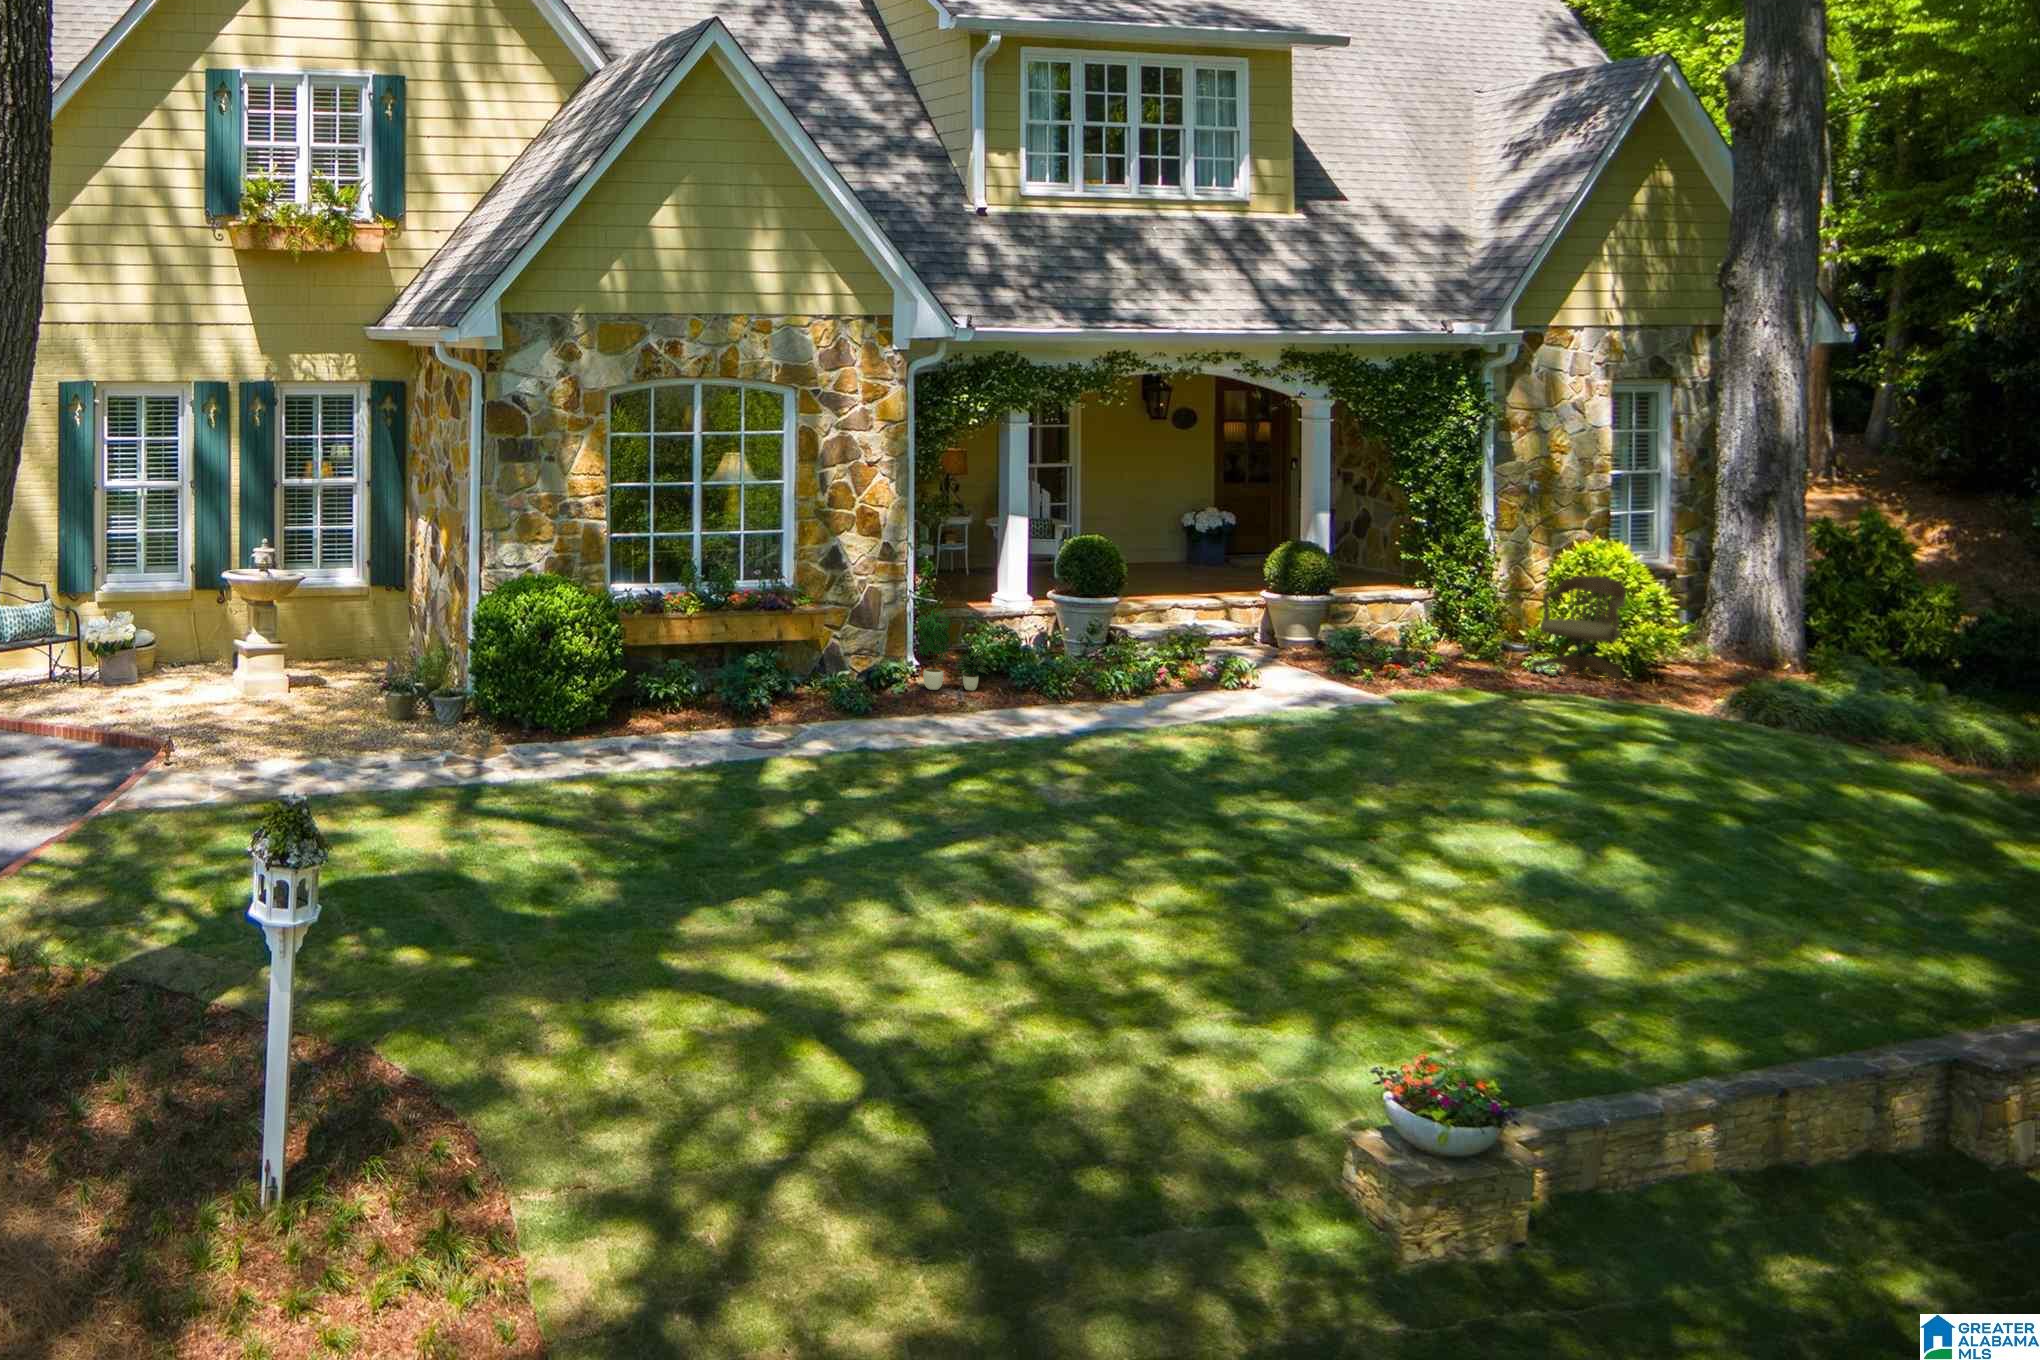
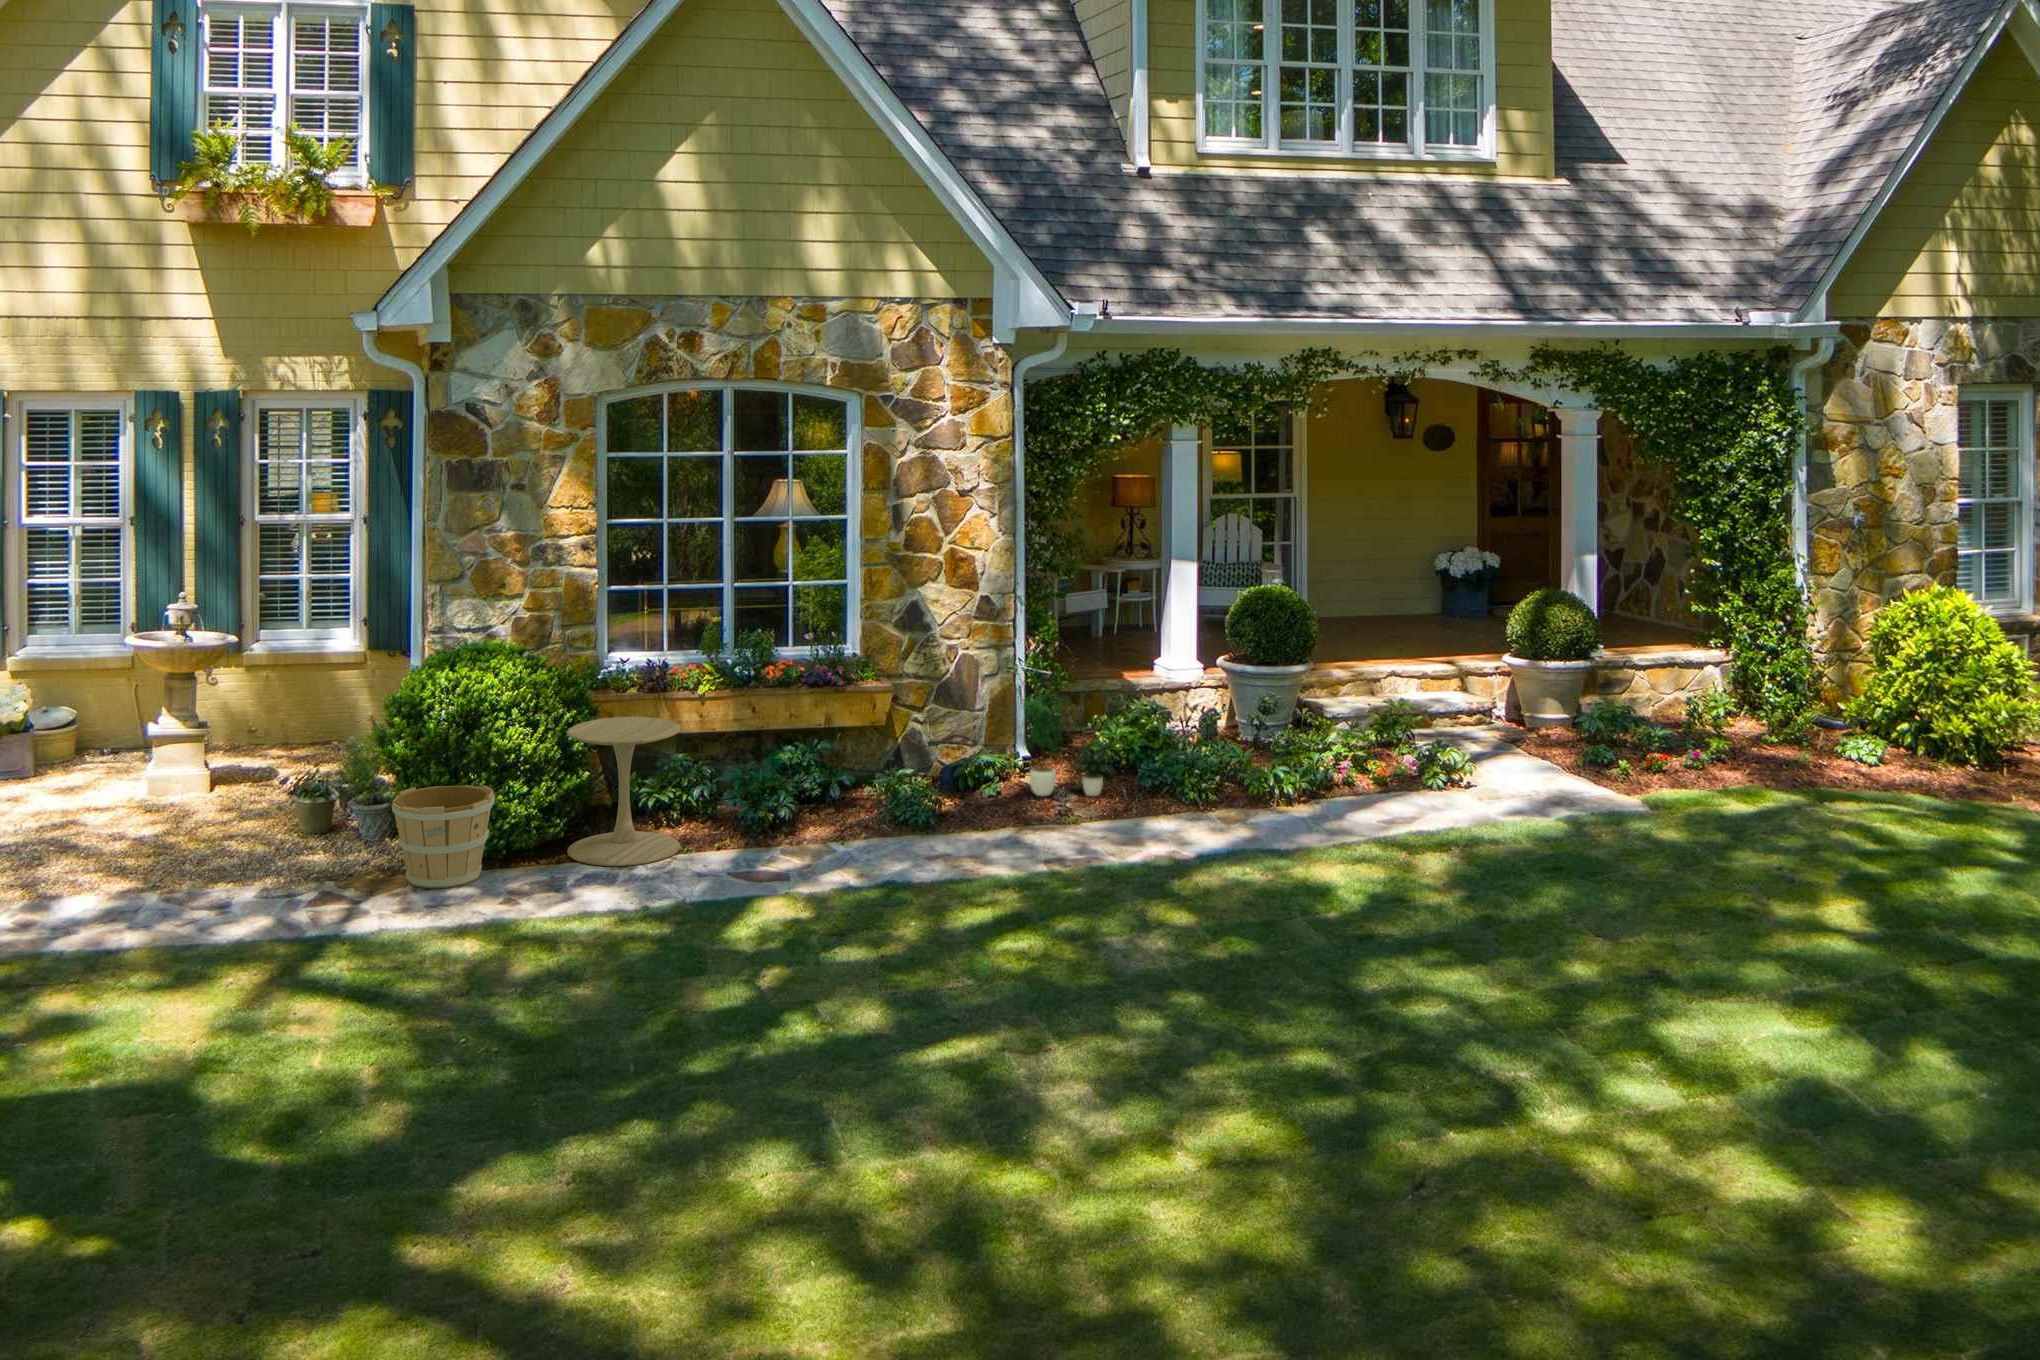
chair: present [1531,575,1626,687] -> none [1846,633,1966,784]
pedestal table: none [617,626,699,731] -> present [567,717,680,866]
wooden bucket: none [512,673,583,743] -> present [392,785,495,888]

